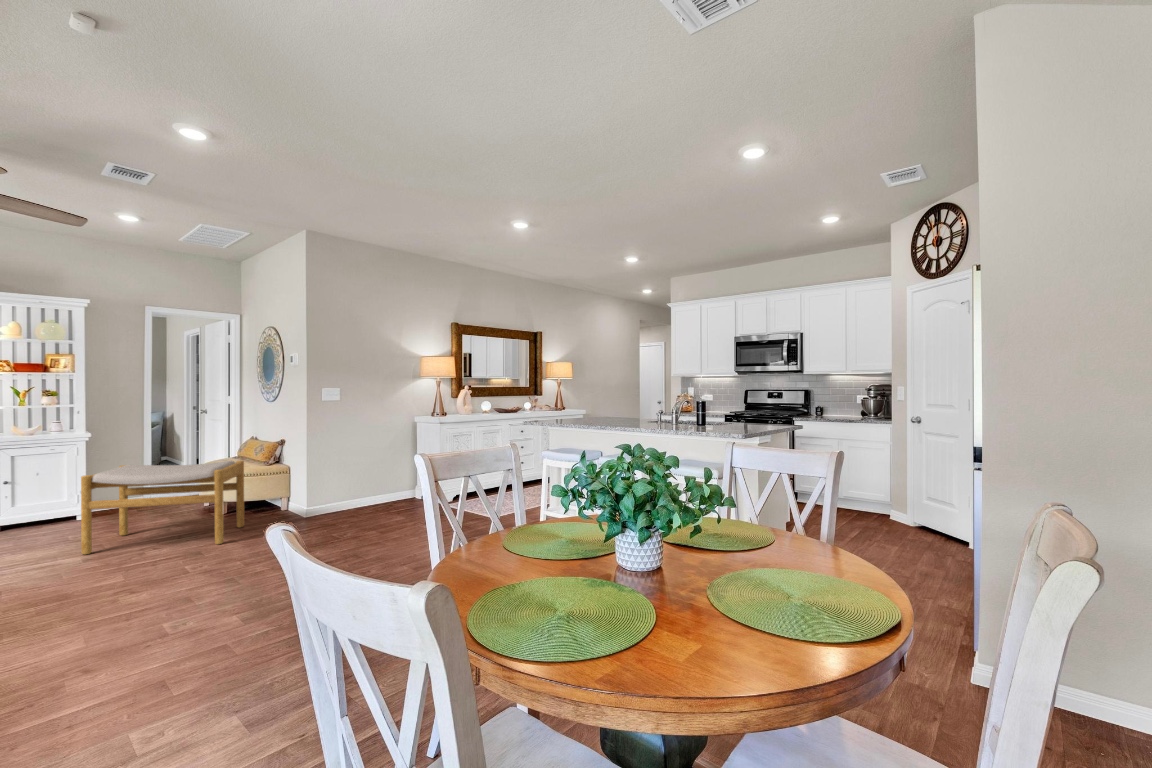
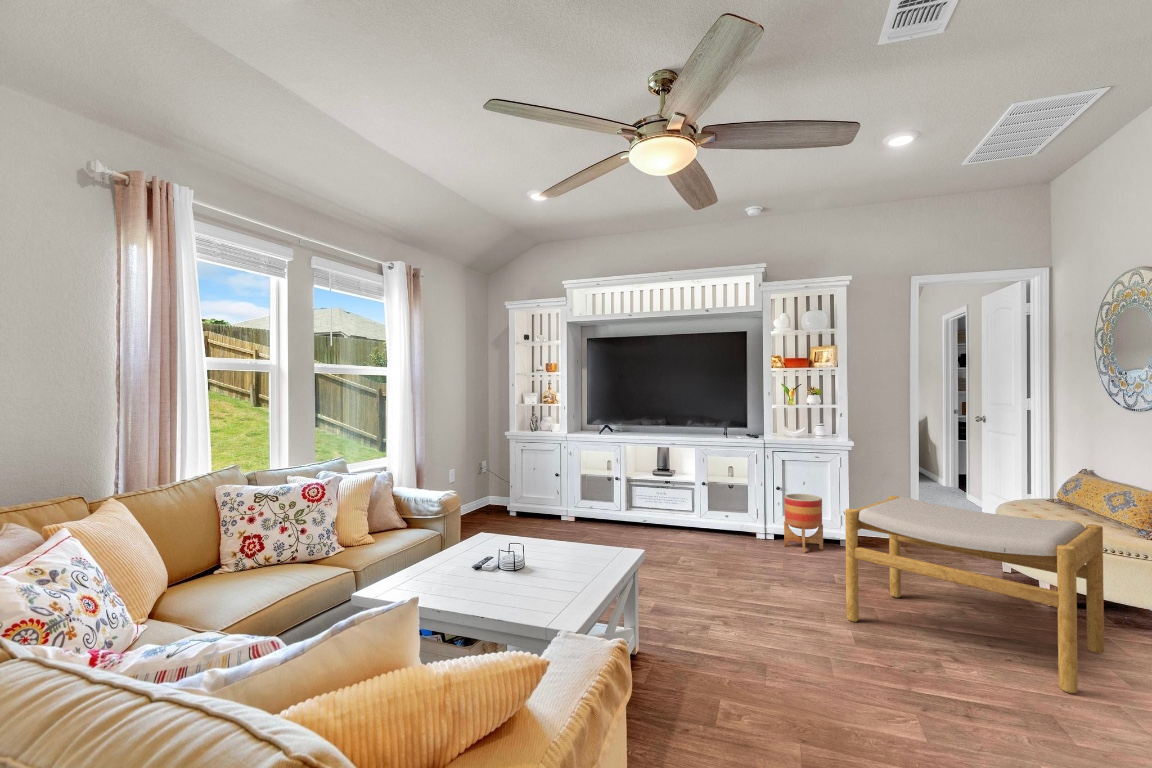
planter: none [15,482,59,532] -> present [784,494,823,553]

